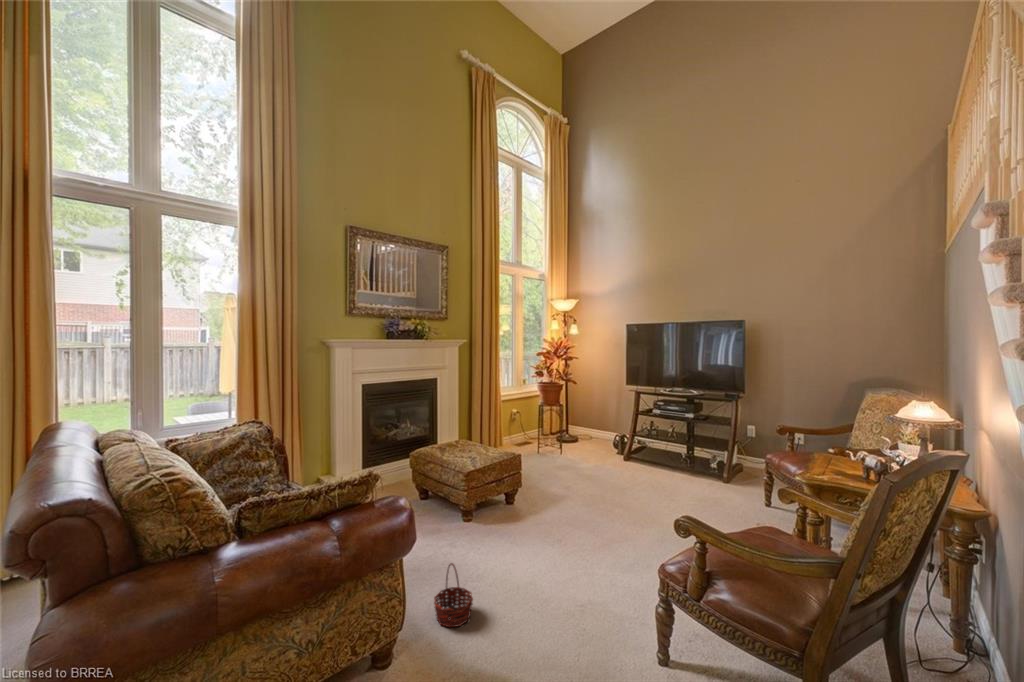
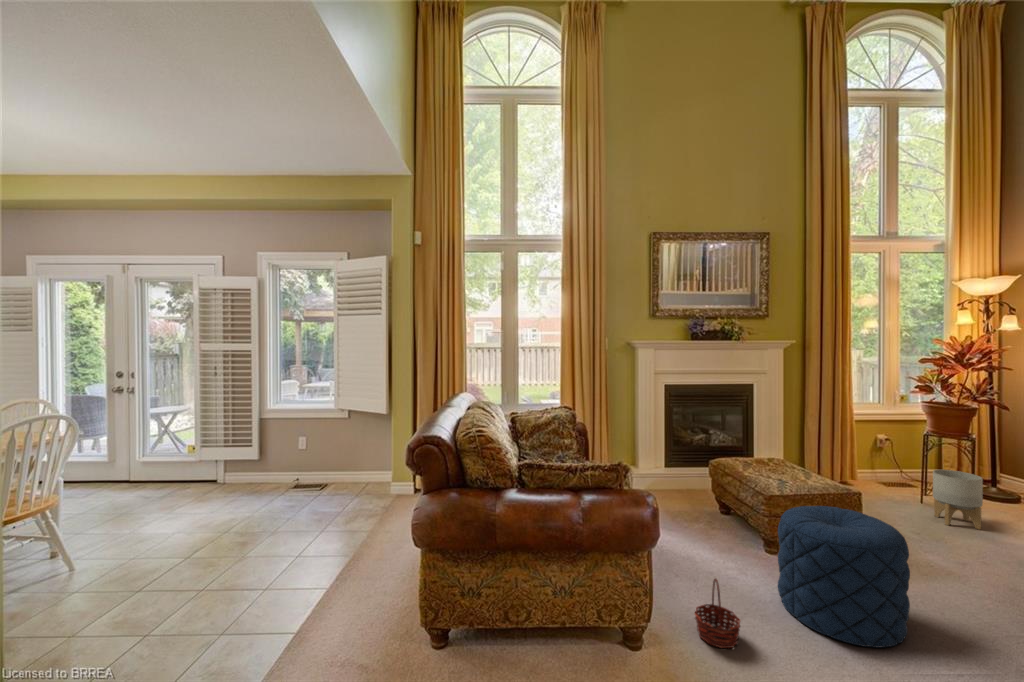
planter: none [551,429,575,467] -> present [933,470,983,530]
pouf: none [485,472,567,576] -> present [778,506,910,648]

